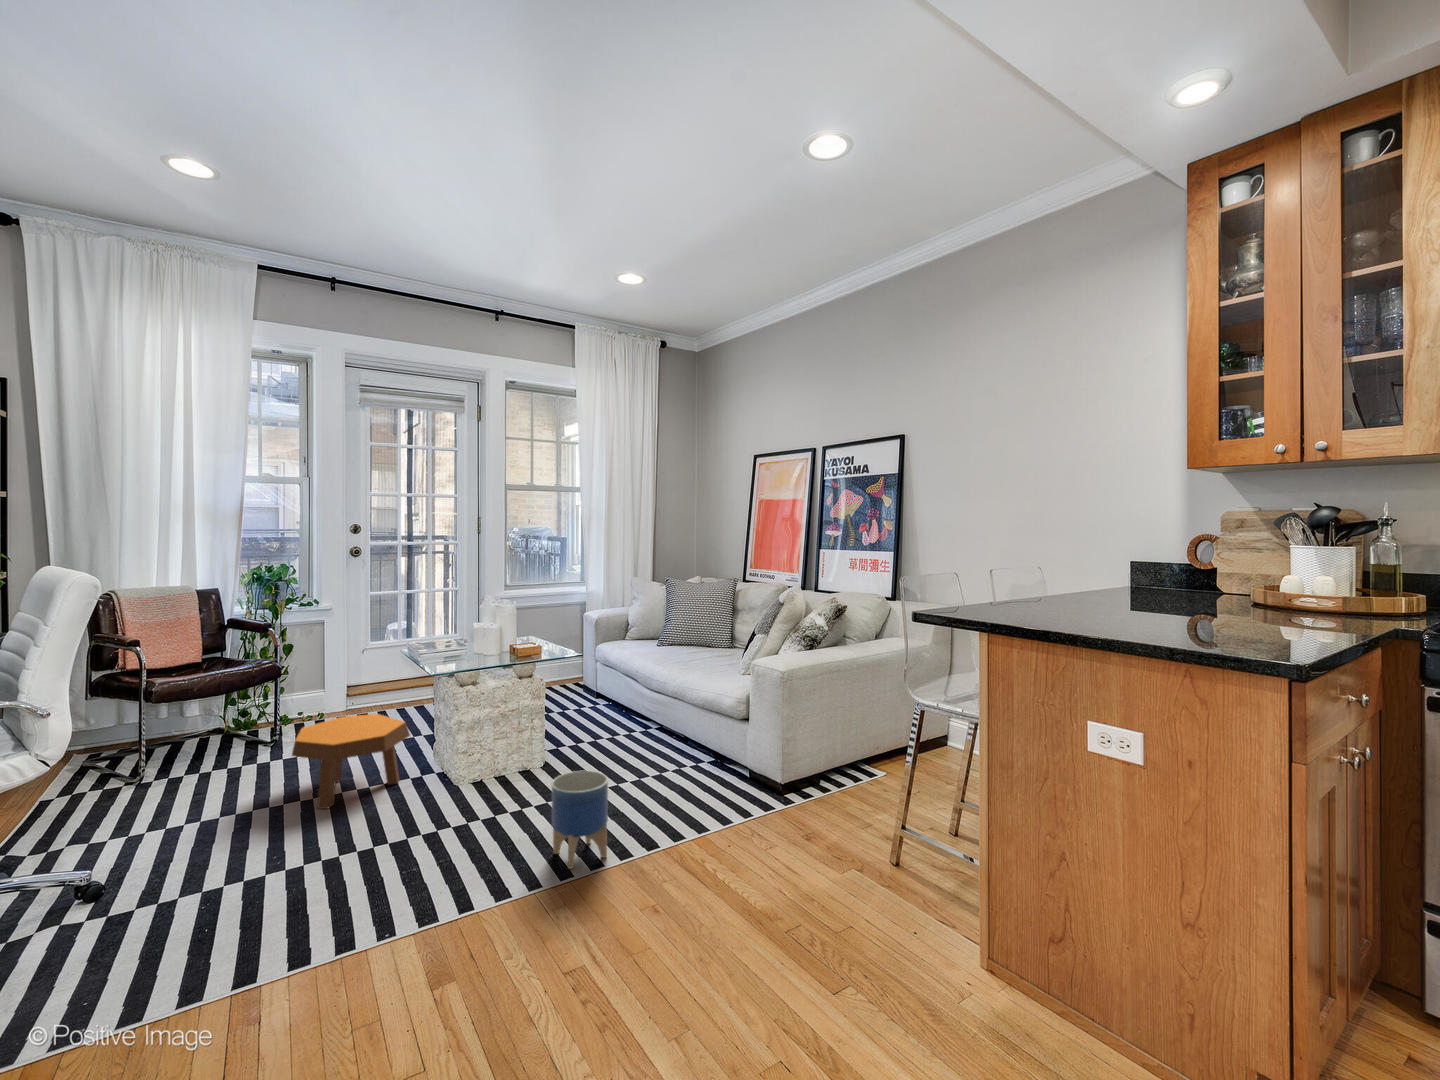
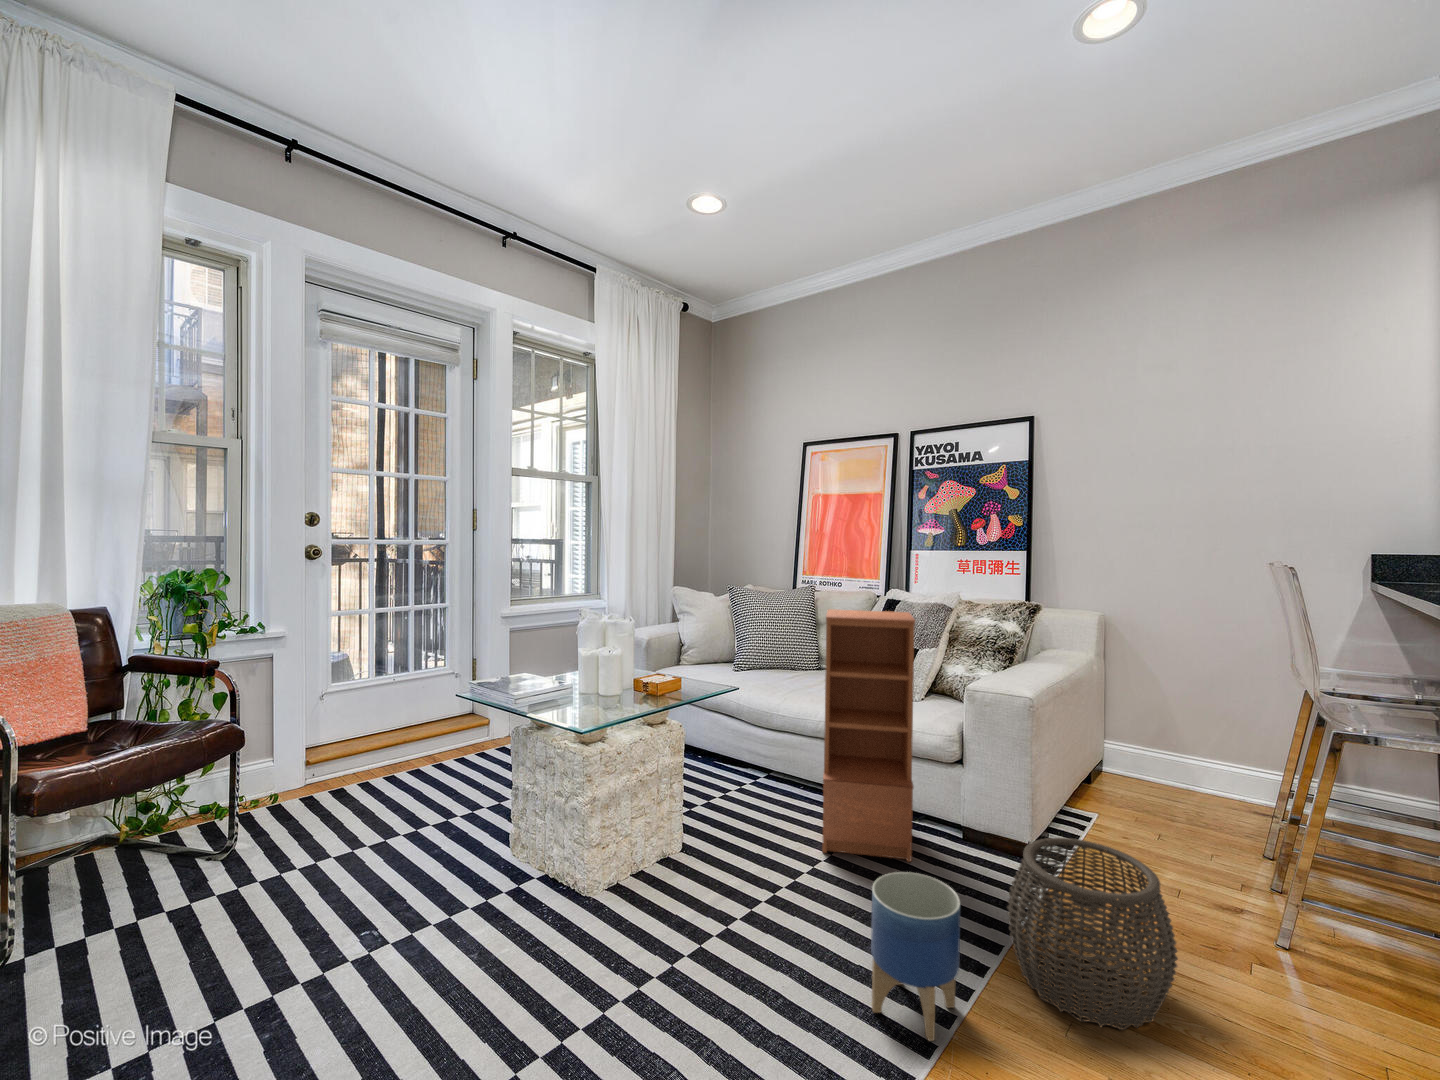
bookcase: none [631,598,714,788] -> present [822,609,915,862]
footstool: present [292,714,410,809] -> none [338,798,515,981]
woven basket: none [654,761,756,881] -> present [1007,838,1178,1030]

